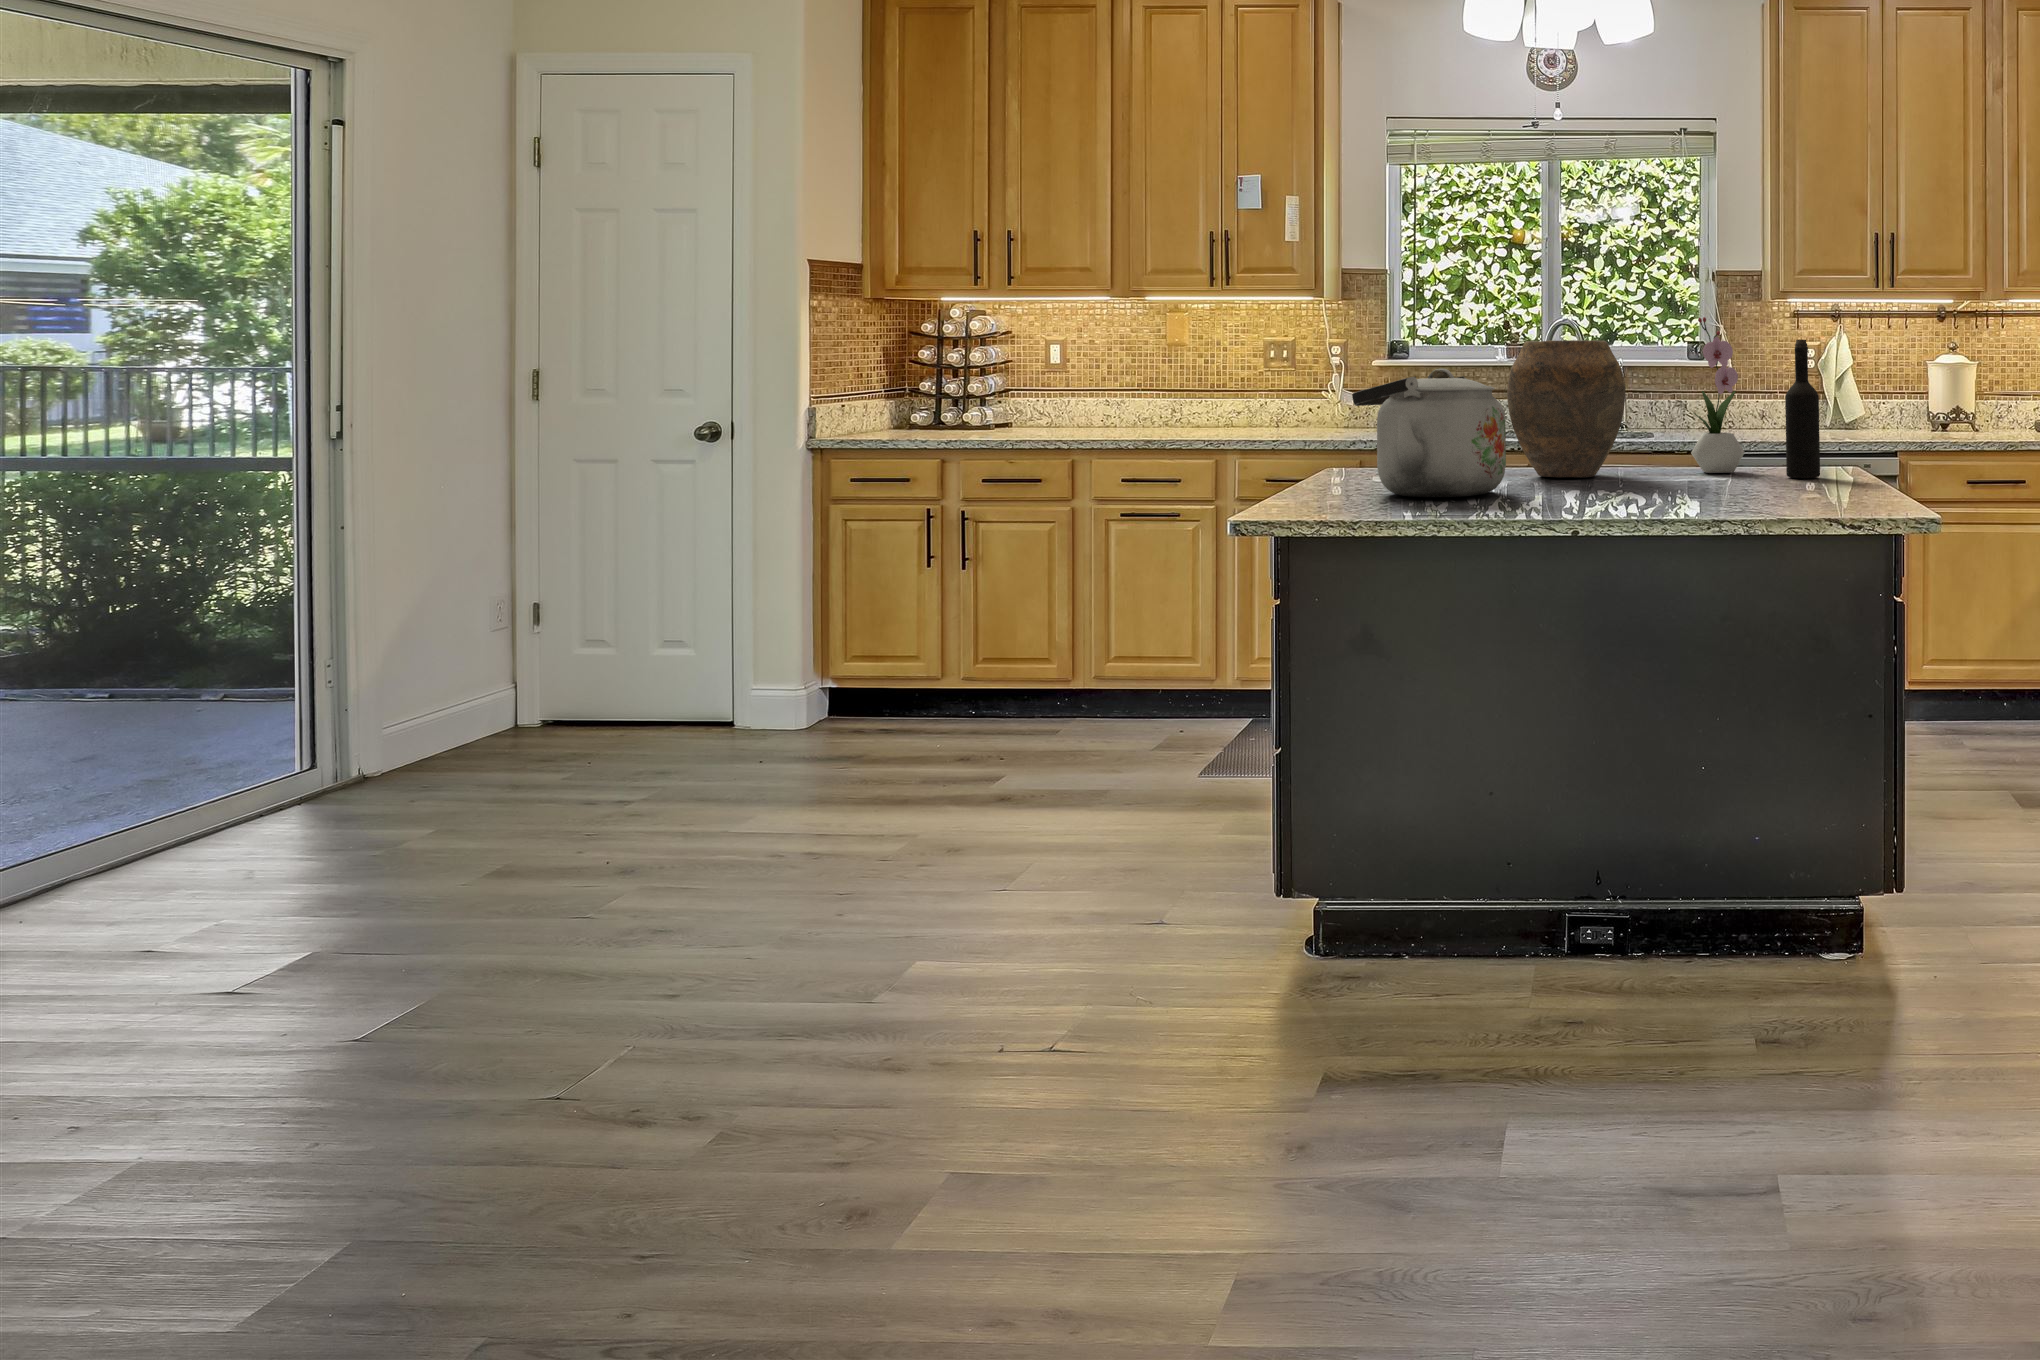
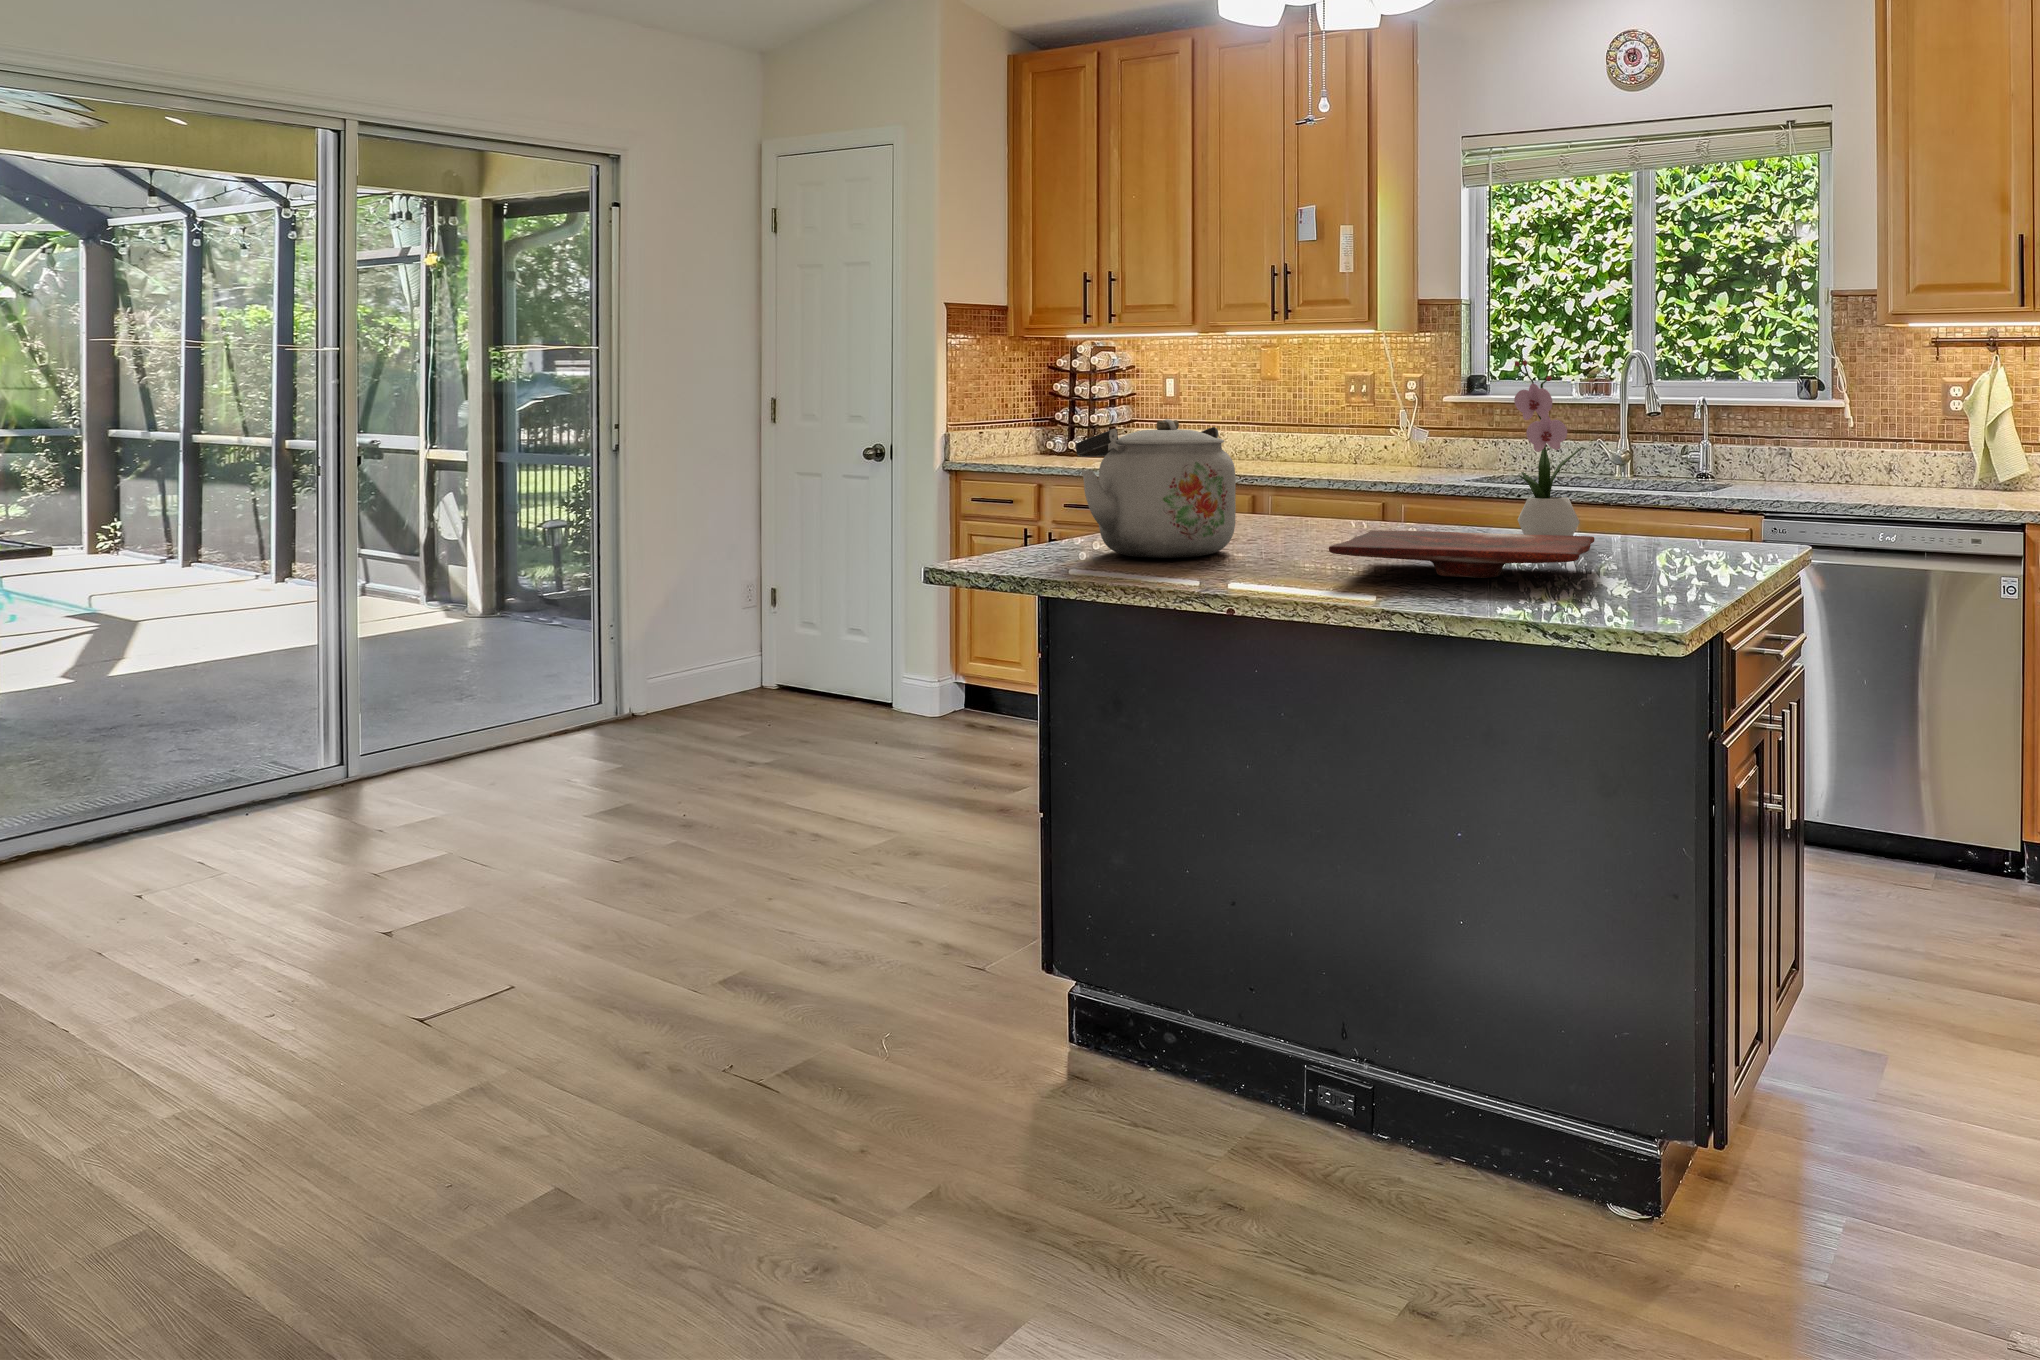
vase: present [1507,340,1625,478] -> none [1301,388,1434,542]
wine bottle: present [1785,340,1820,478] -> none [1598,388,1640,559]
cutting board: none [1629,459,1867,494] -> present [1329,530,1594,578]

